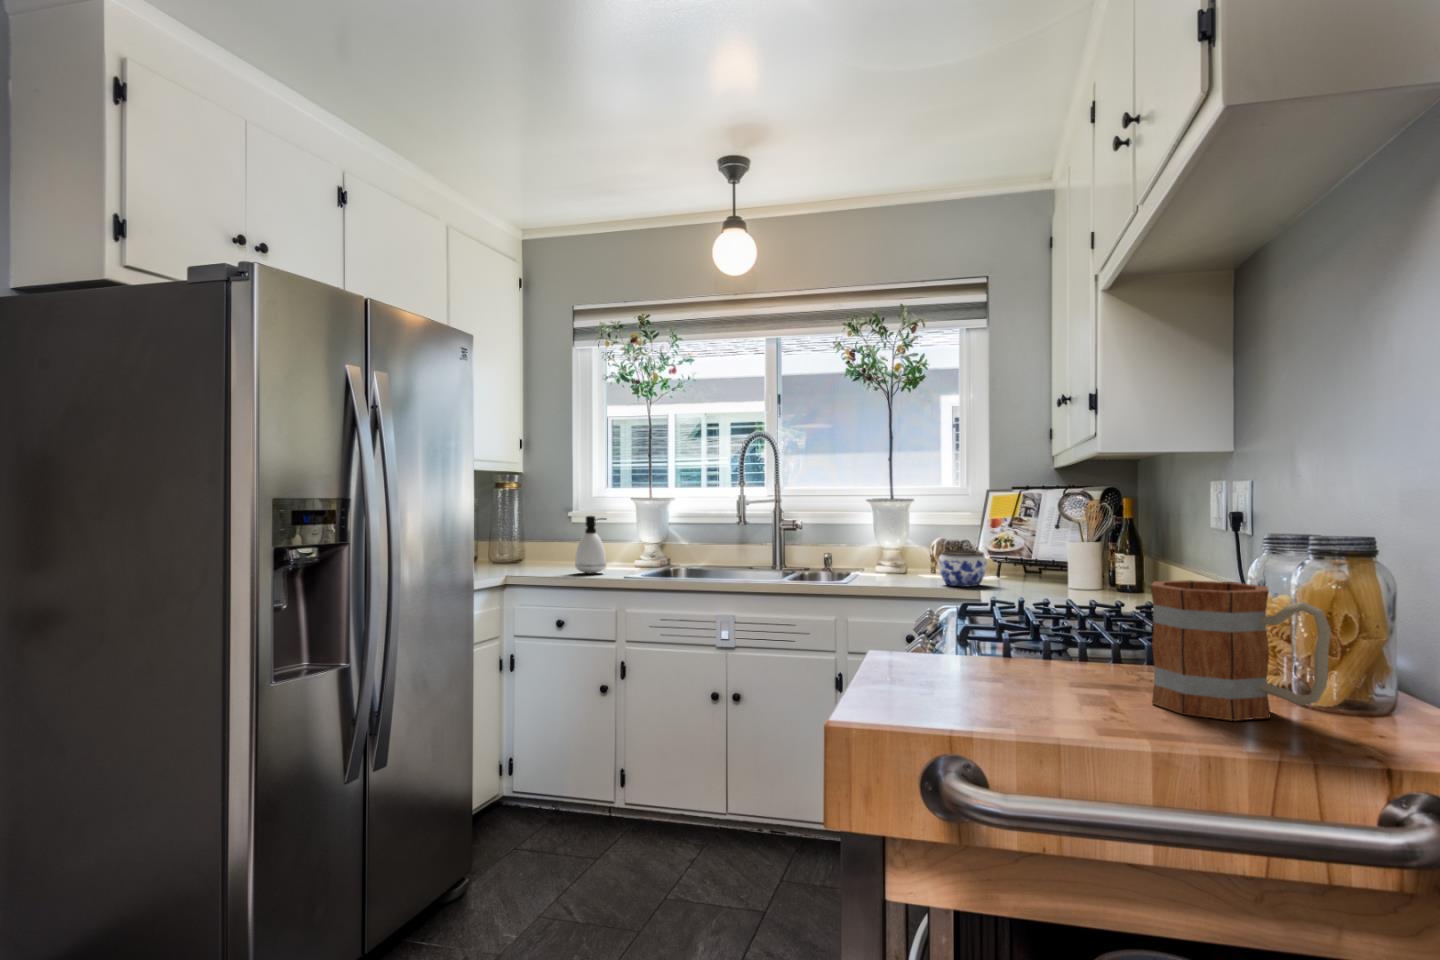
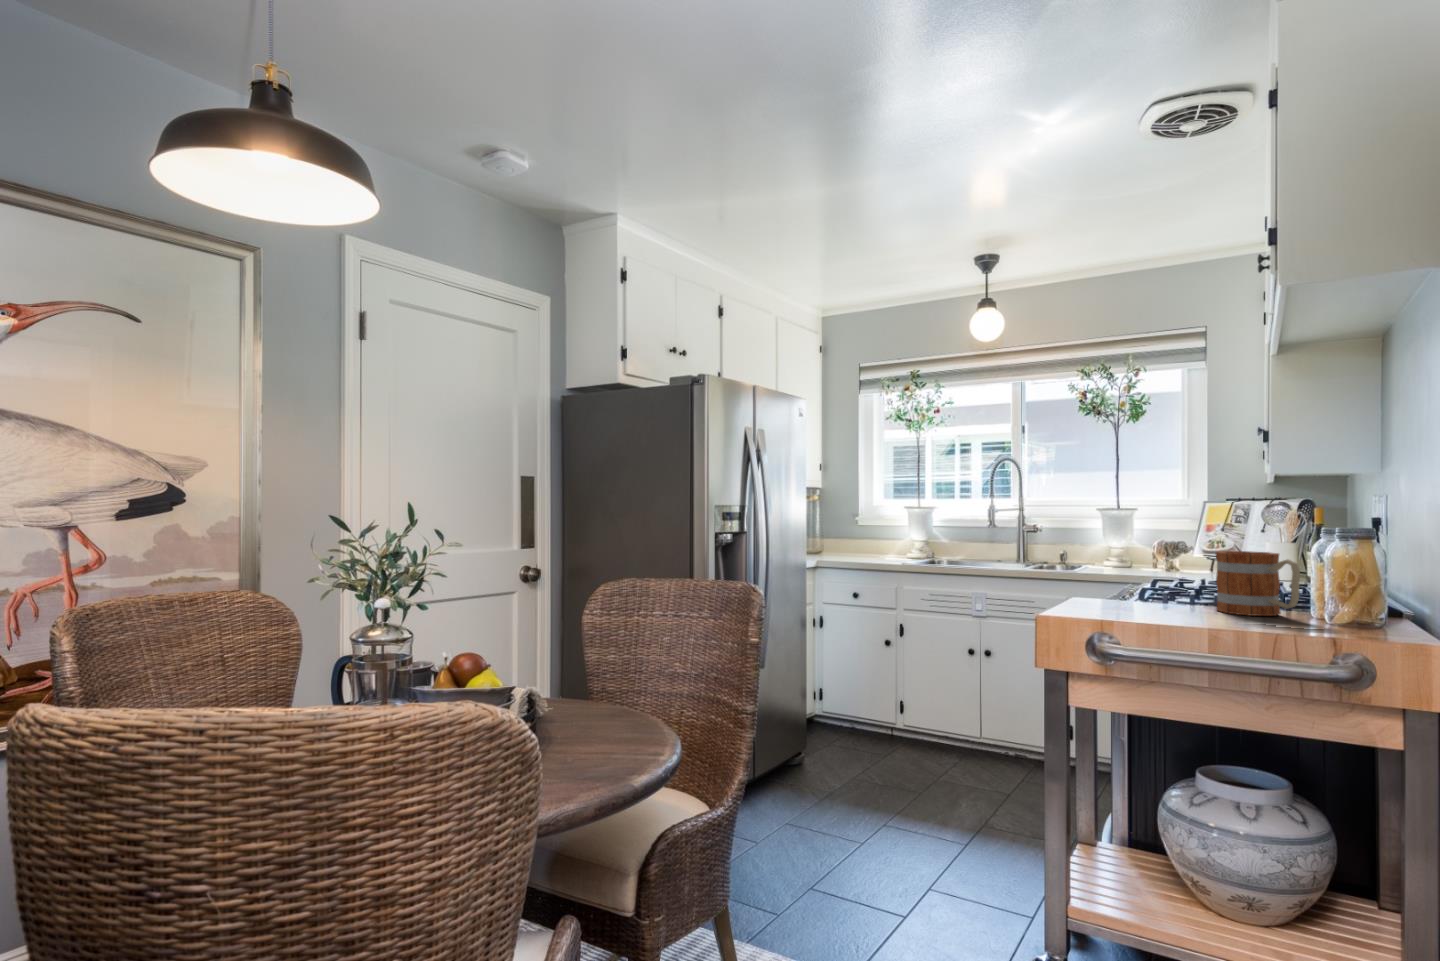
soap dispenser: present [575,516,606,573] -> none [865,519,888,561]
jar: present [939,550,987,586] -> none [1154,549,1196,577]

